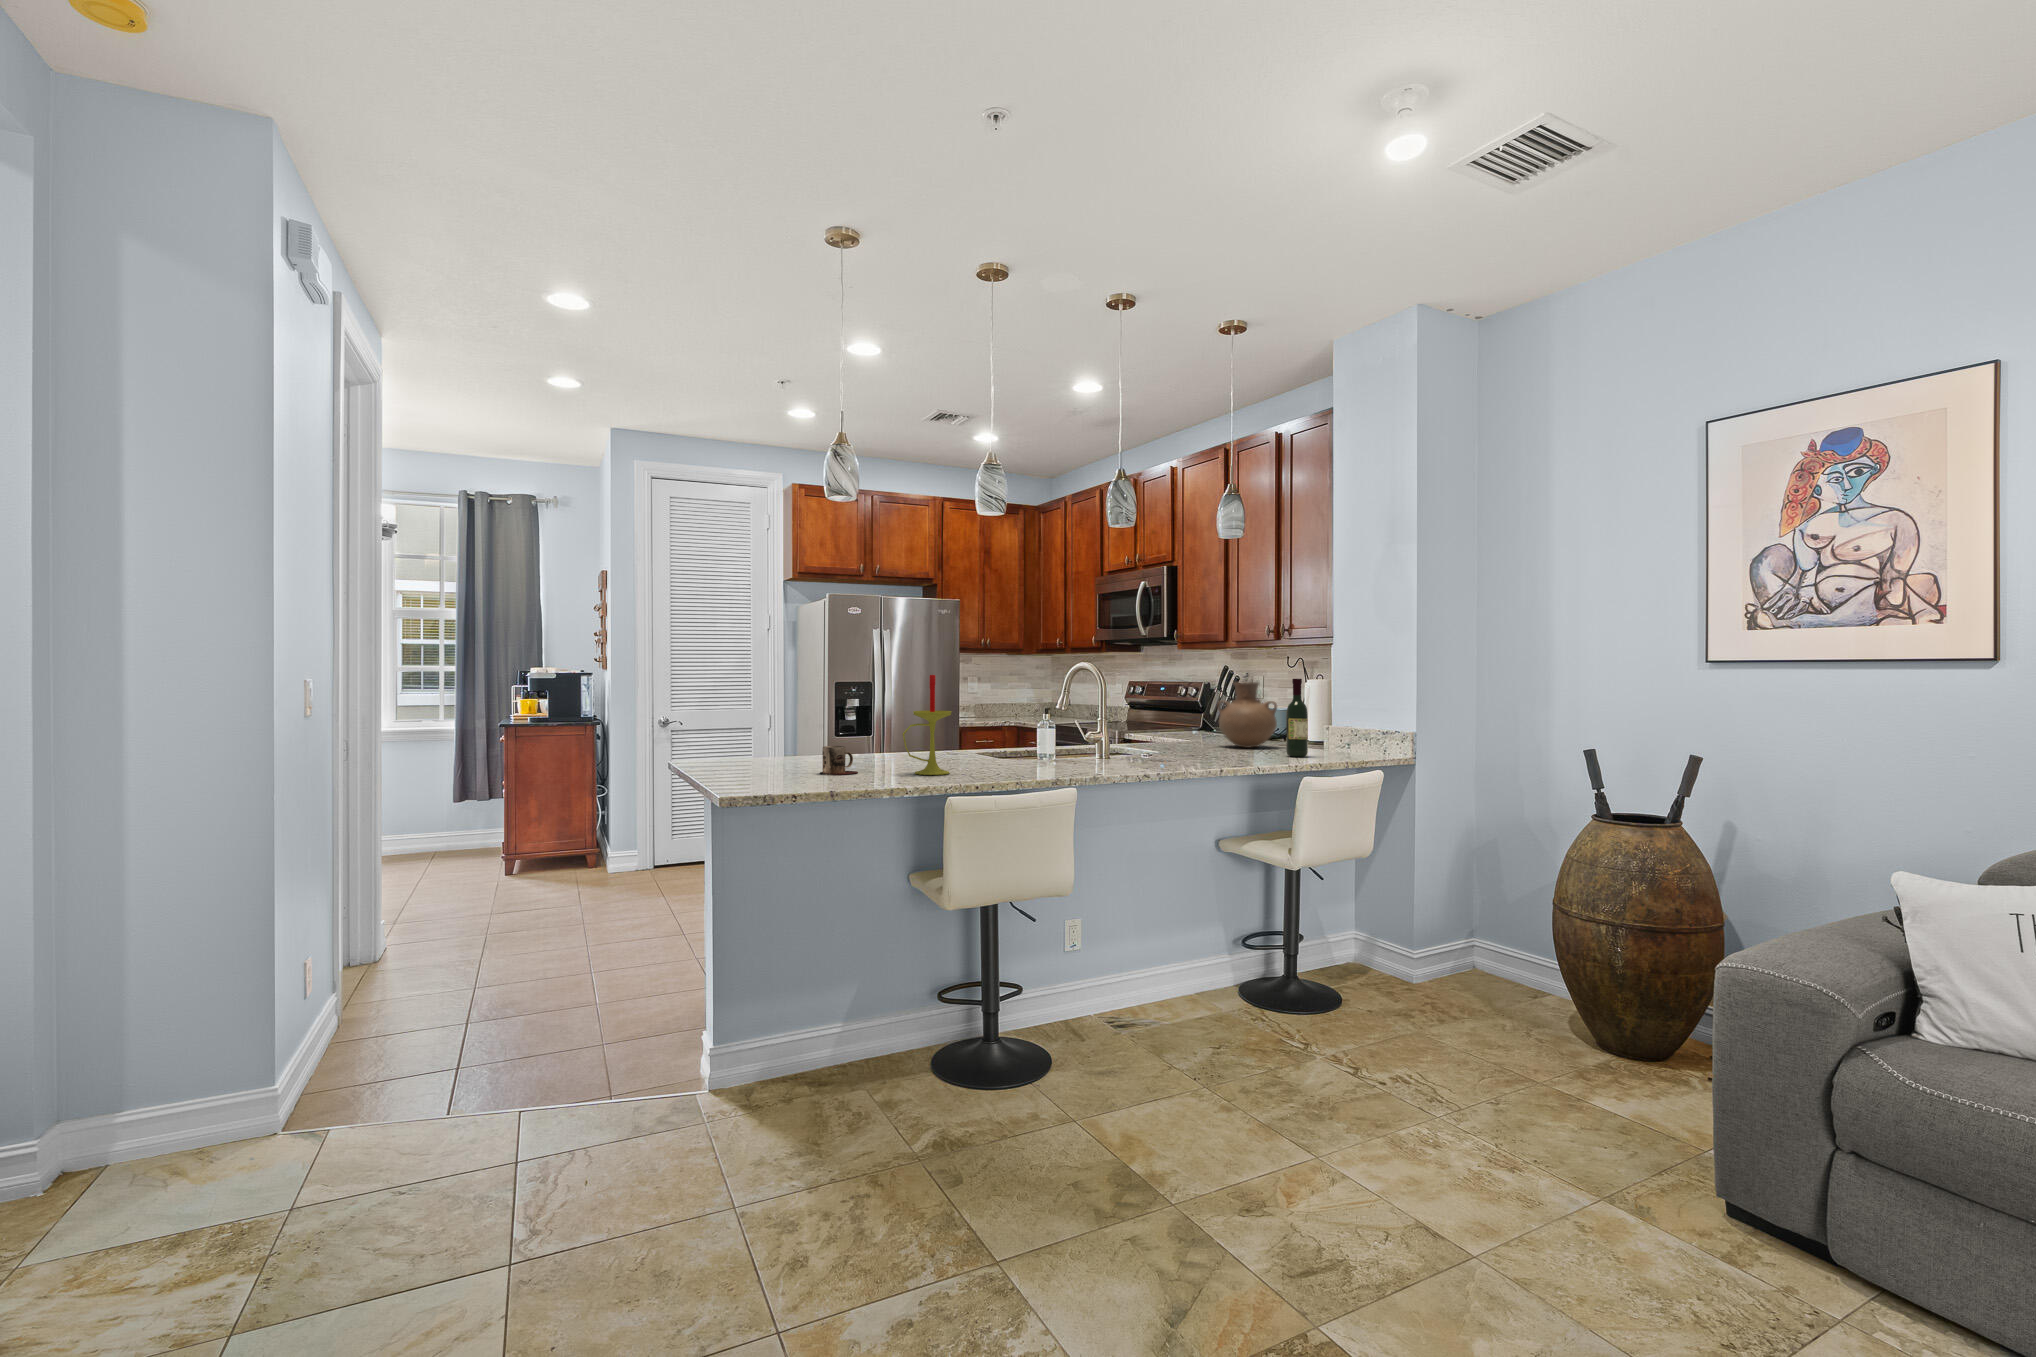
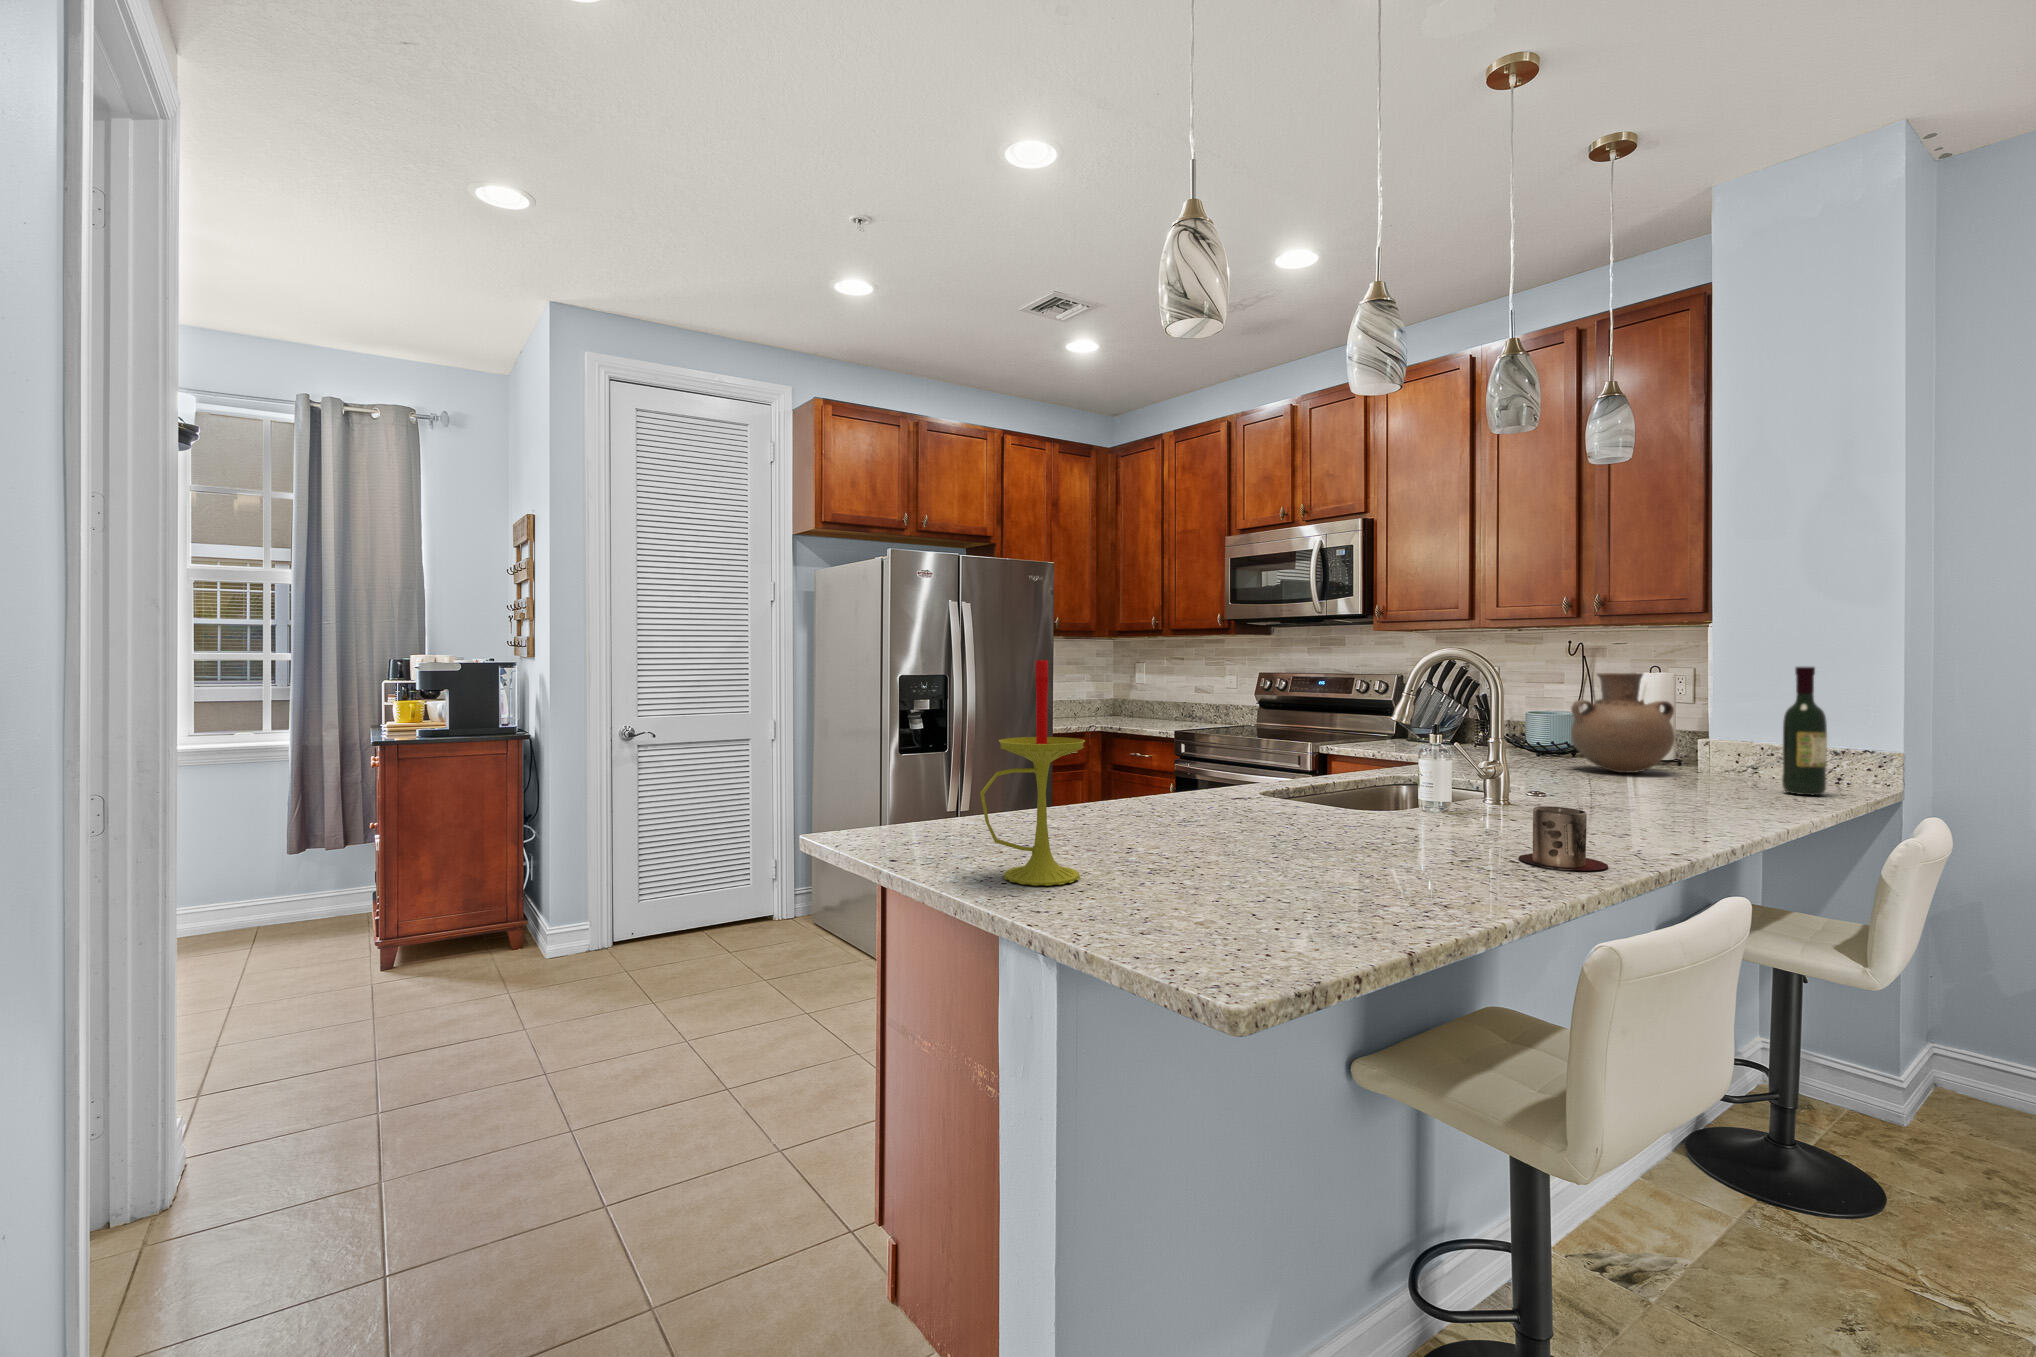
candle: present [903,675,951,775] -> present [980,660,1085,885]
mug: present [820,746,858,775] -> present [1519,806,1608,871]

